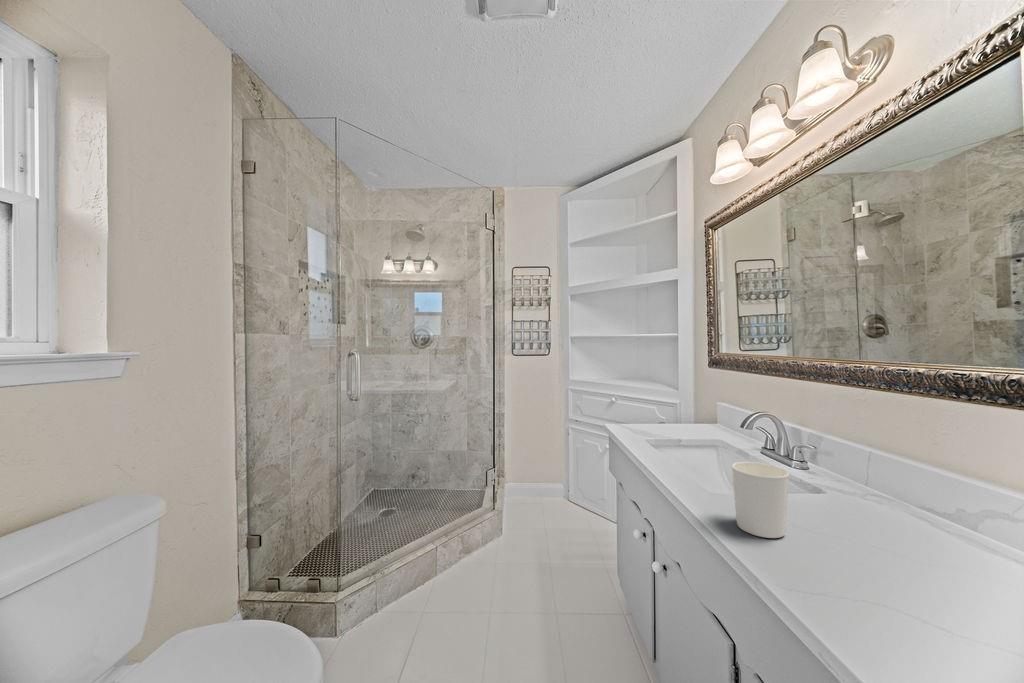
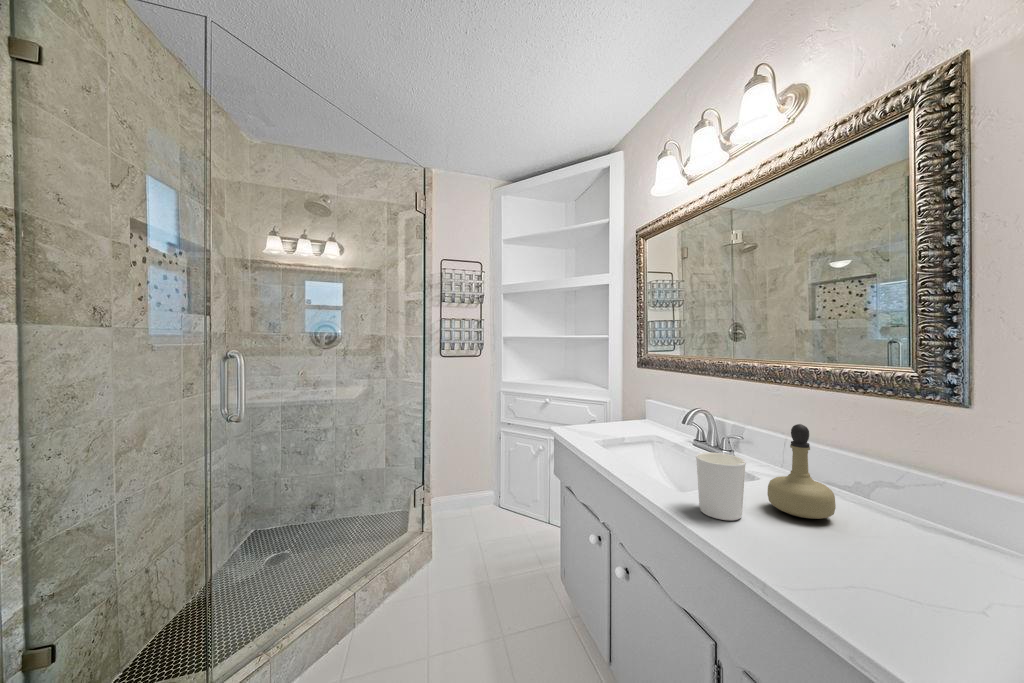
perfume bottle: none [824,434,911,546] -> present [767,424,836,519]

